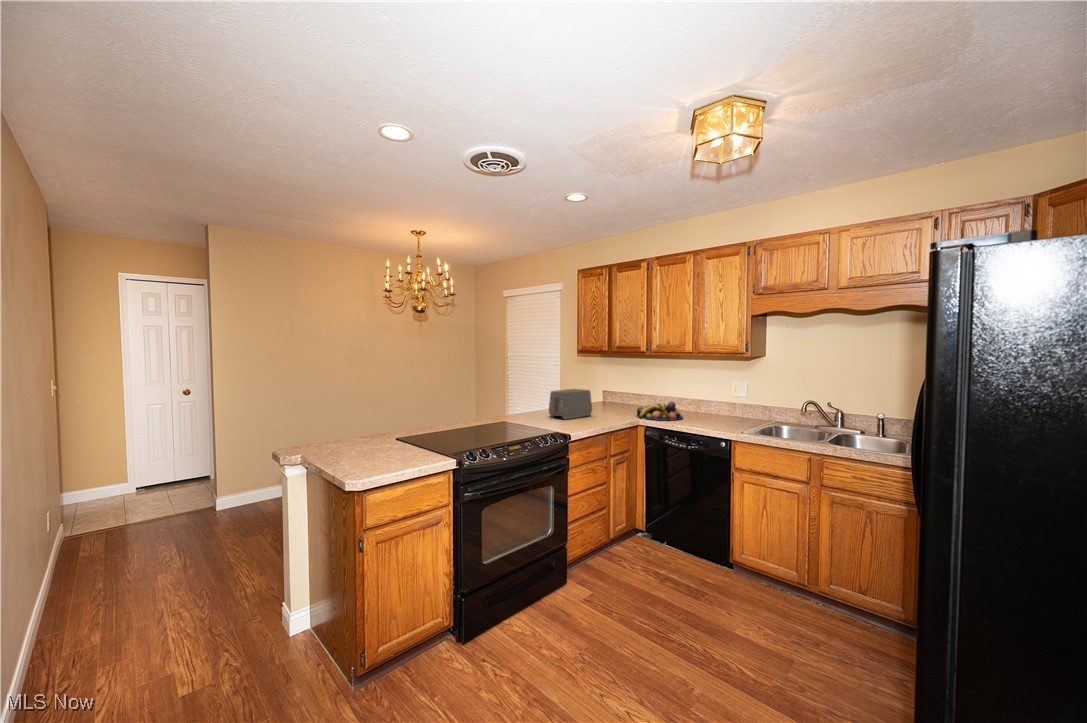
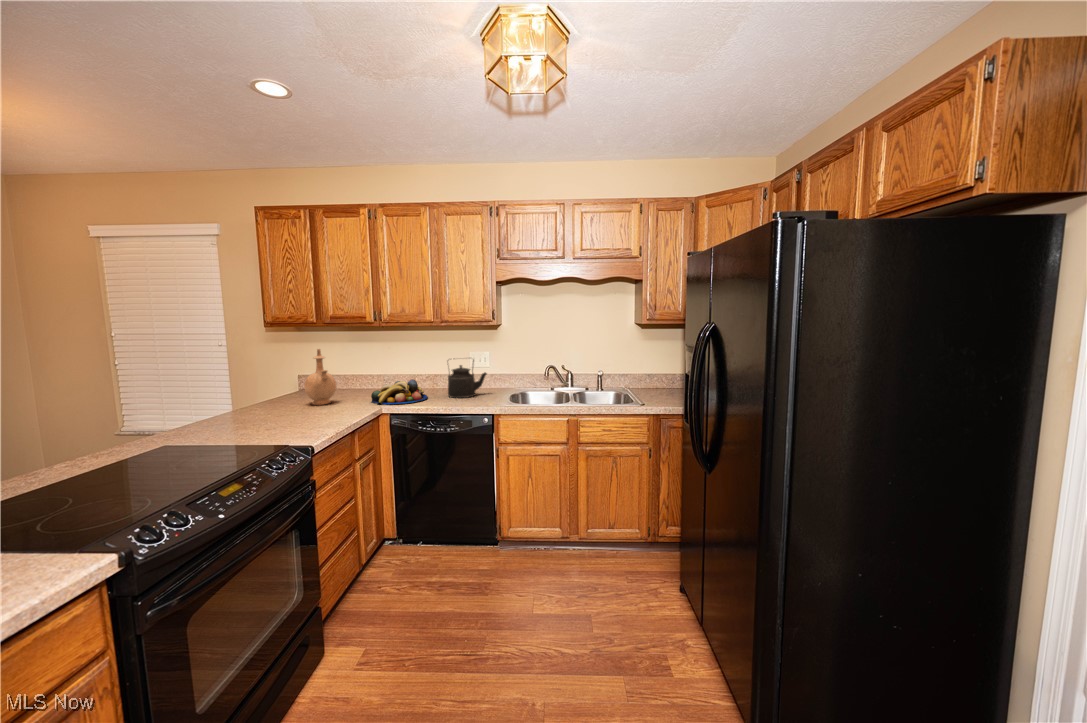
vase: none [593,371,614,413] -> present [304,349,336,405]
kettle: none [701,386,742,423] -> present [448,360,487,398]
toaster: present [549,389,592,420] -> none [240,377,311,424]

